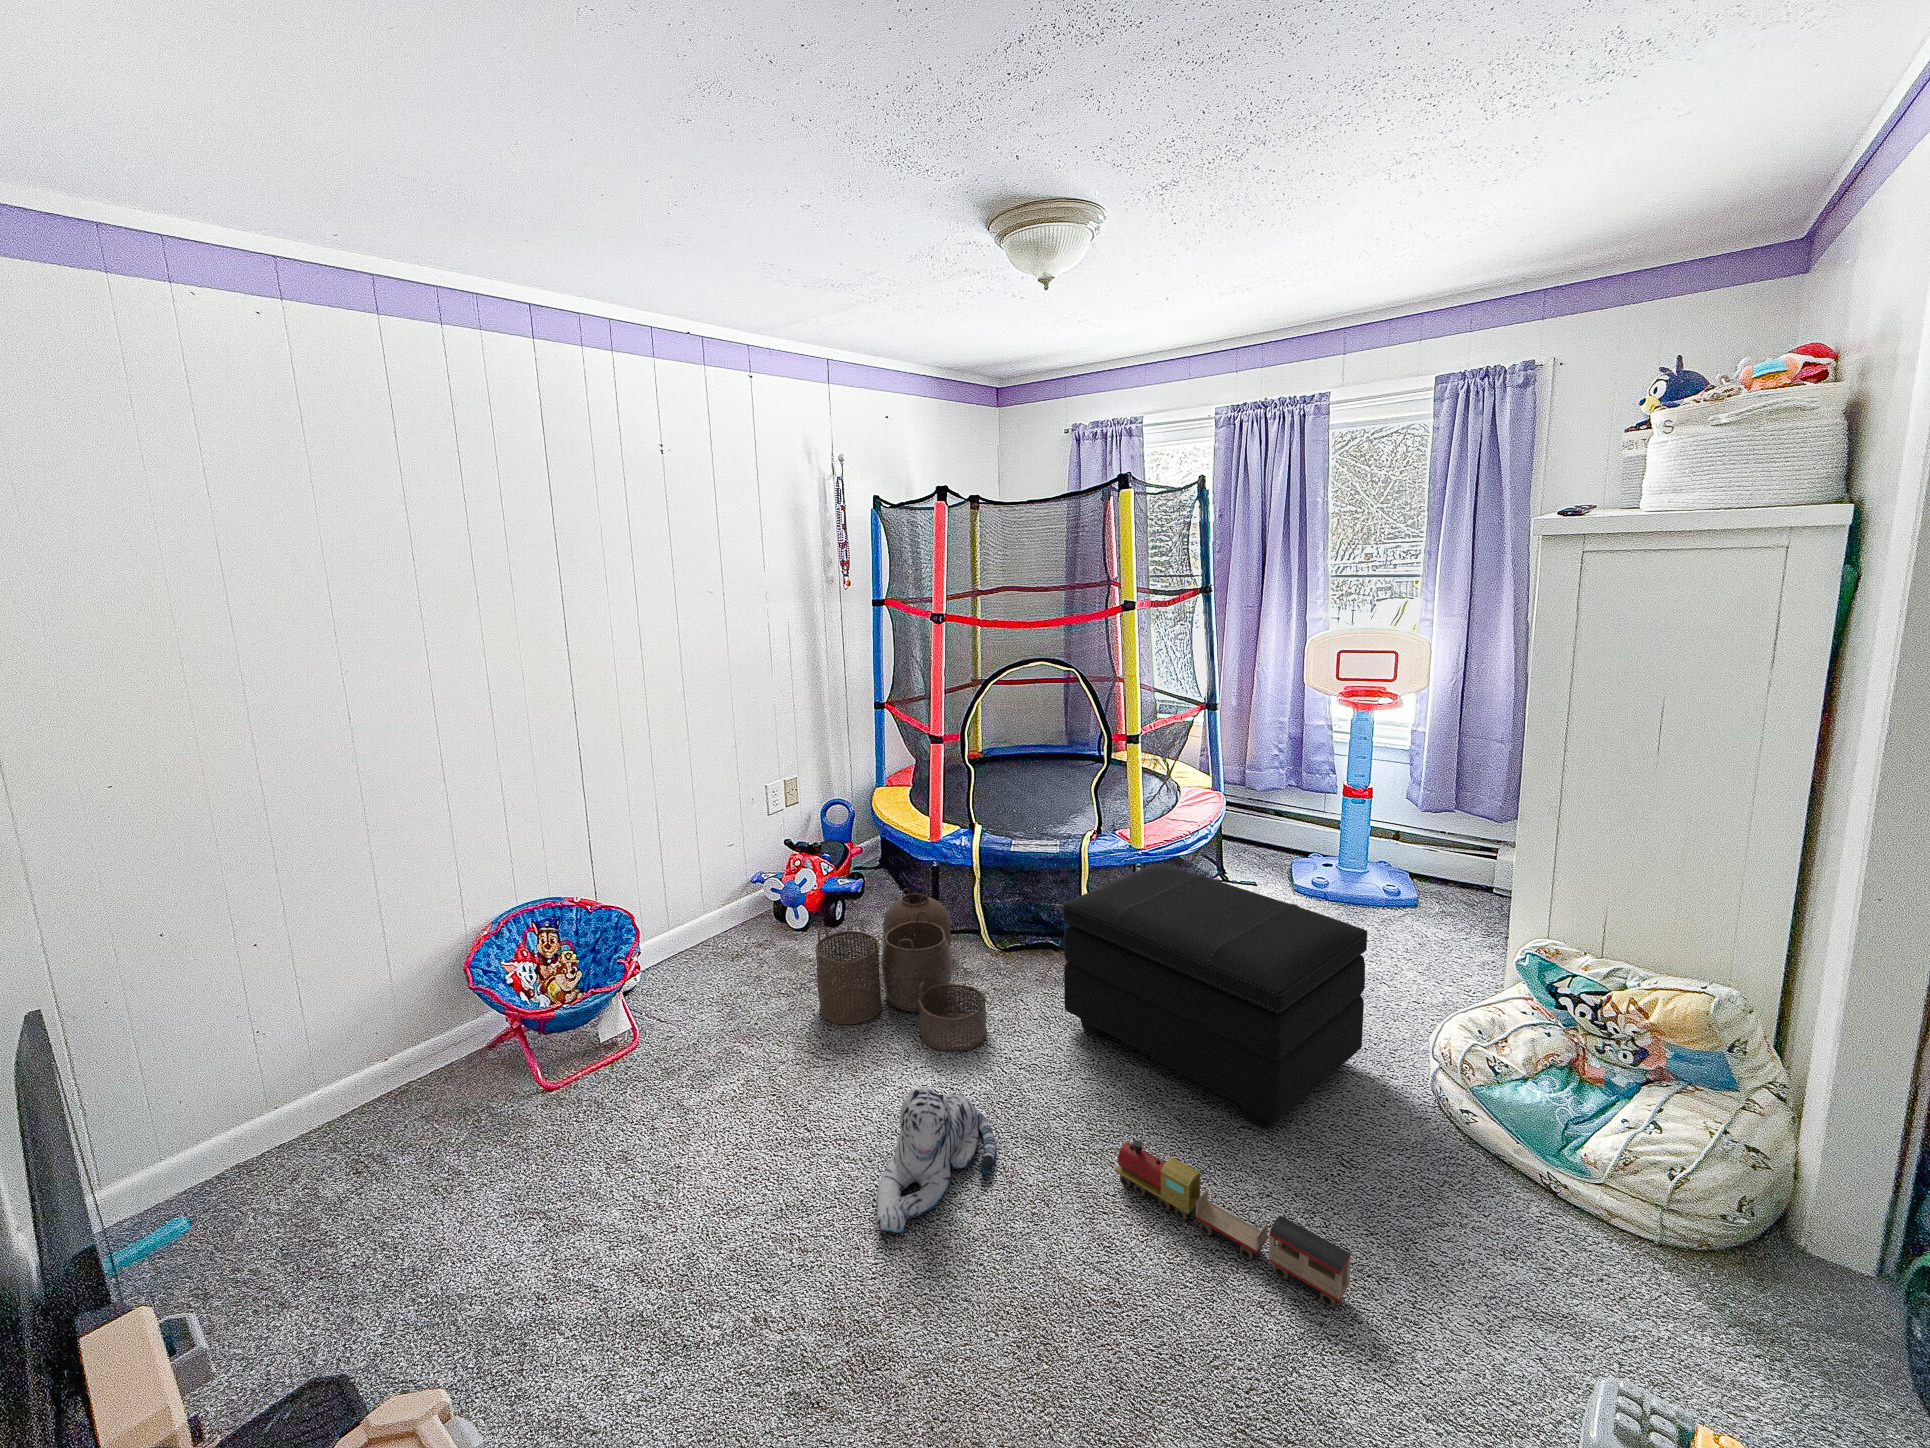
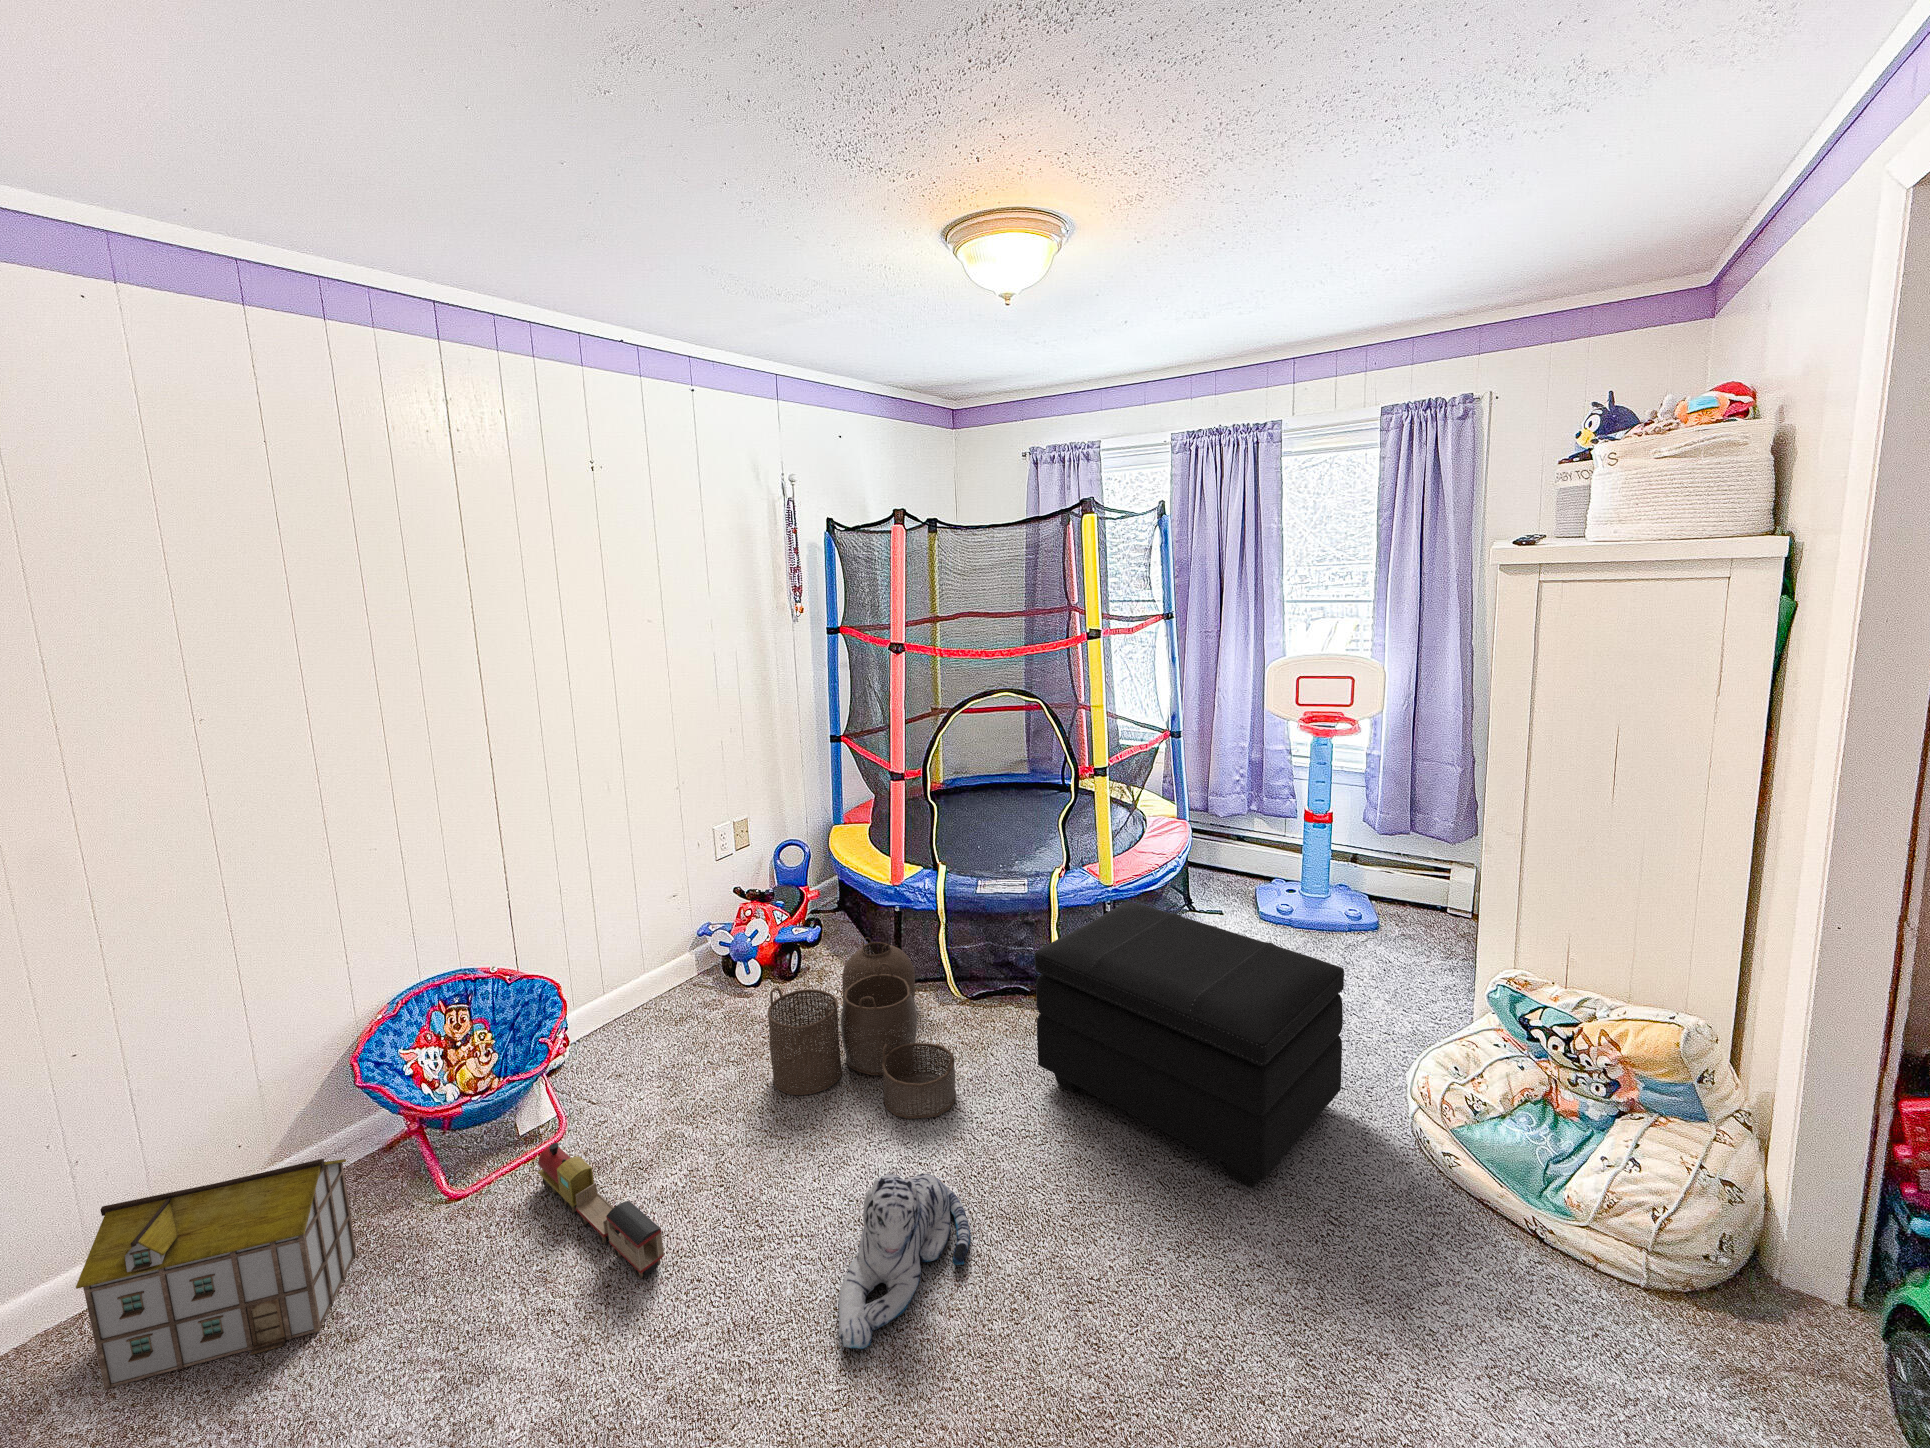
toy house: none [265,1041,472,1211] -> present [76,1159,357,1390]
toy train: present [1114,1140,1351,1307] -> present [538,1143,664,1279]

